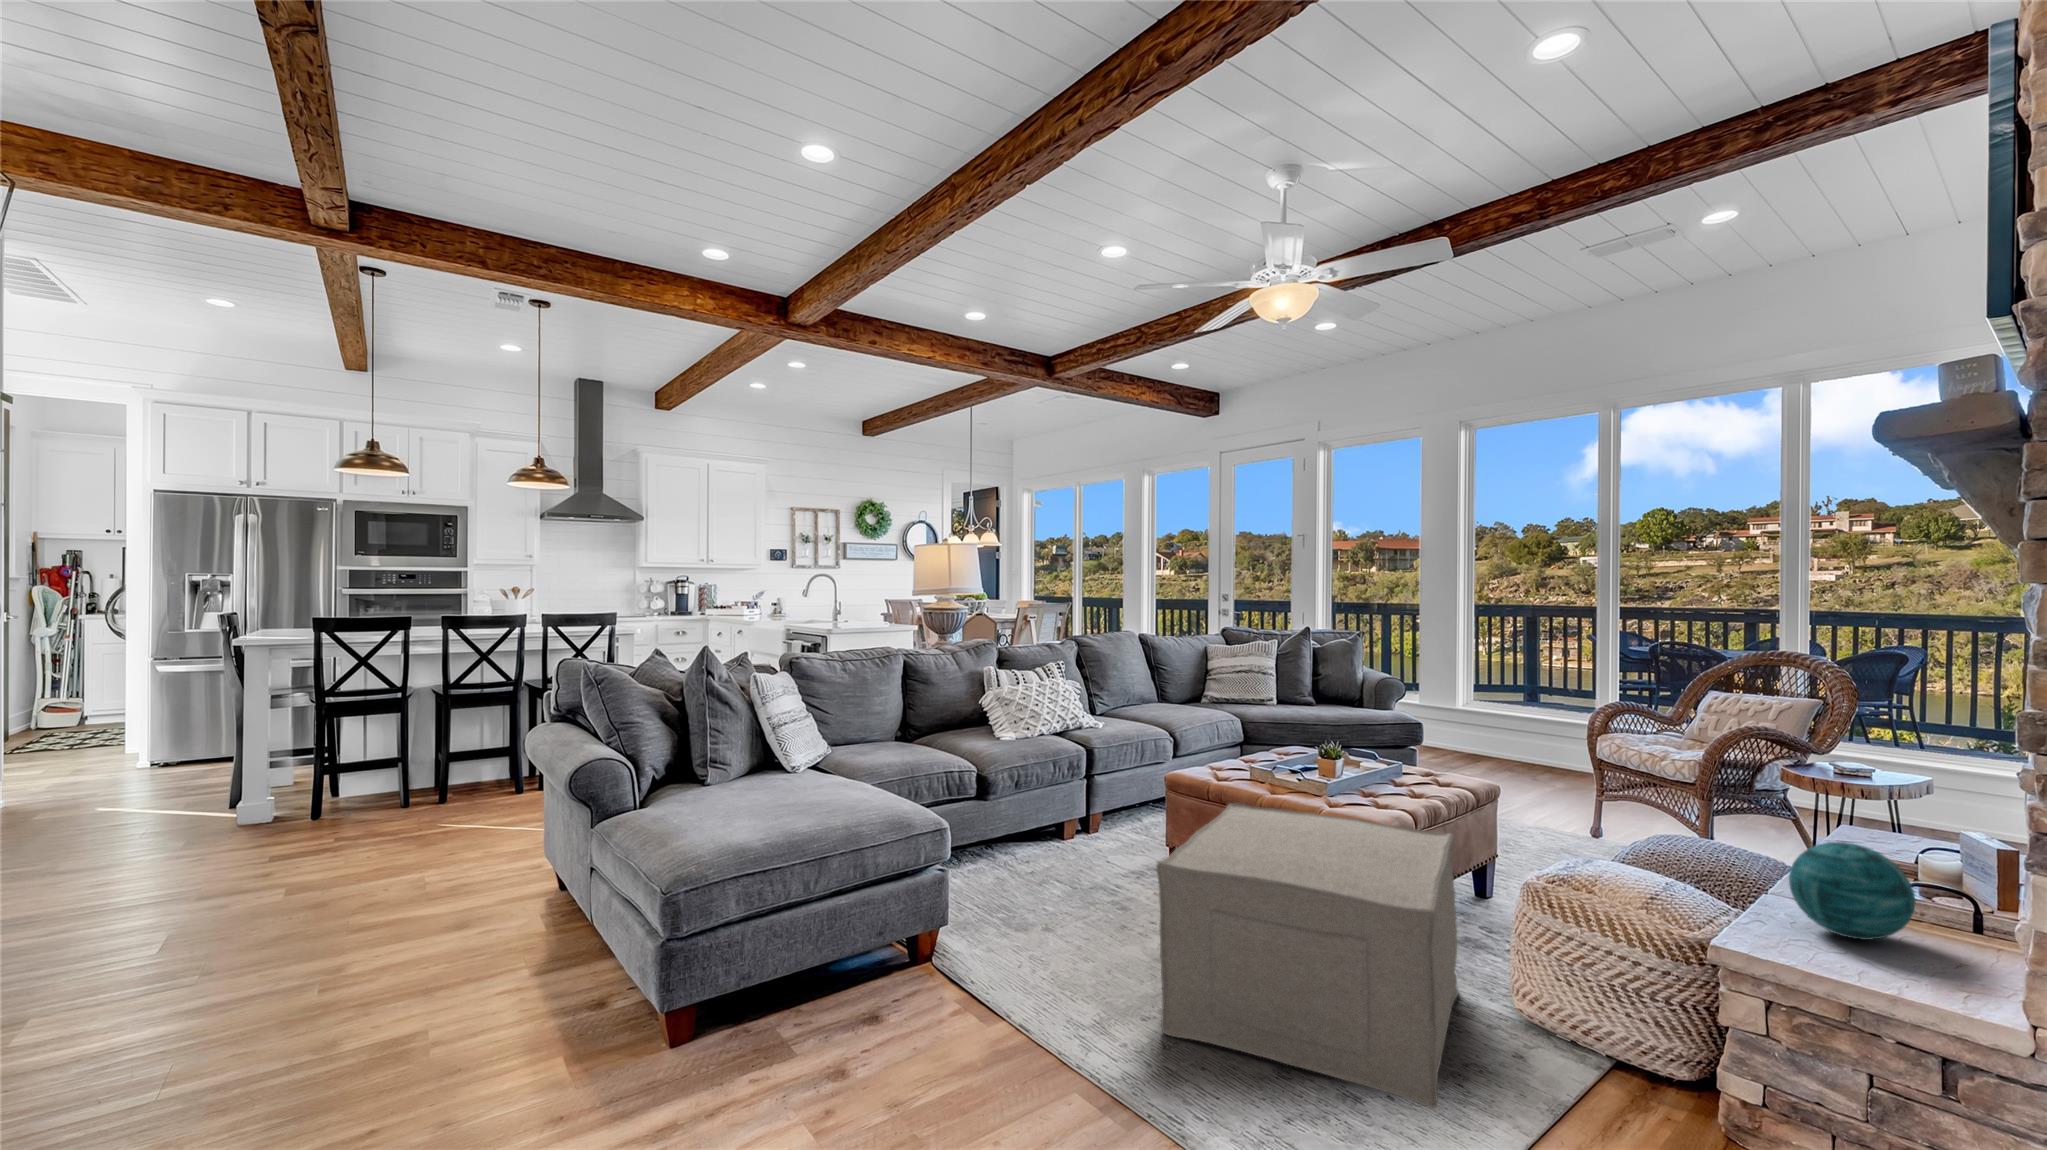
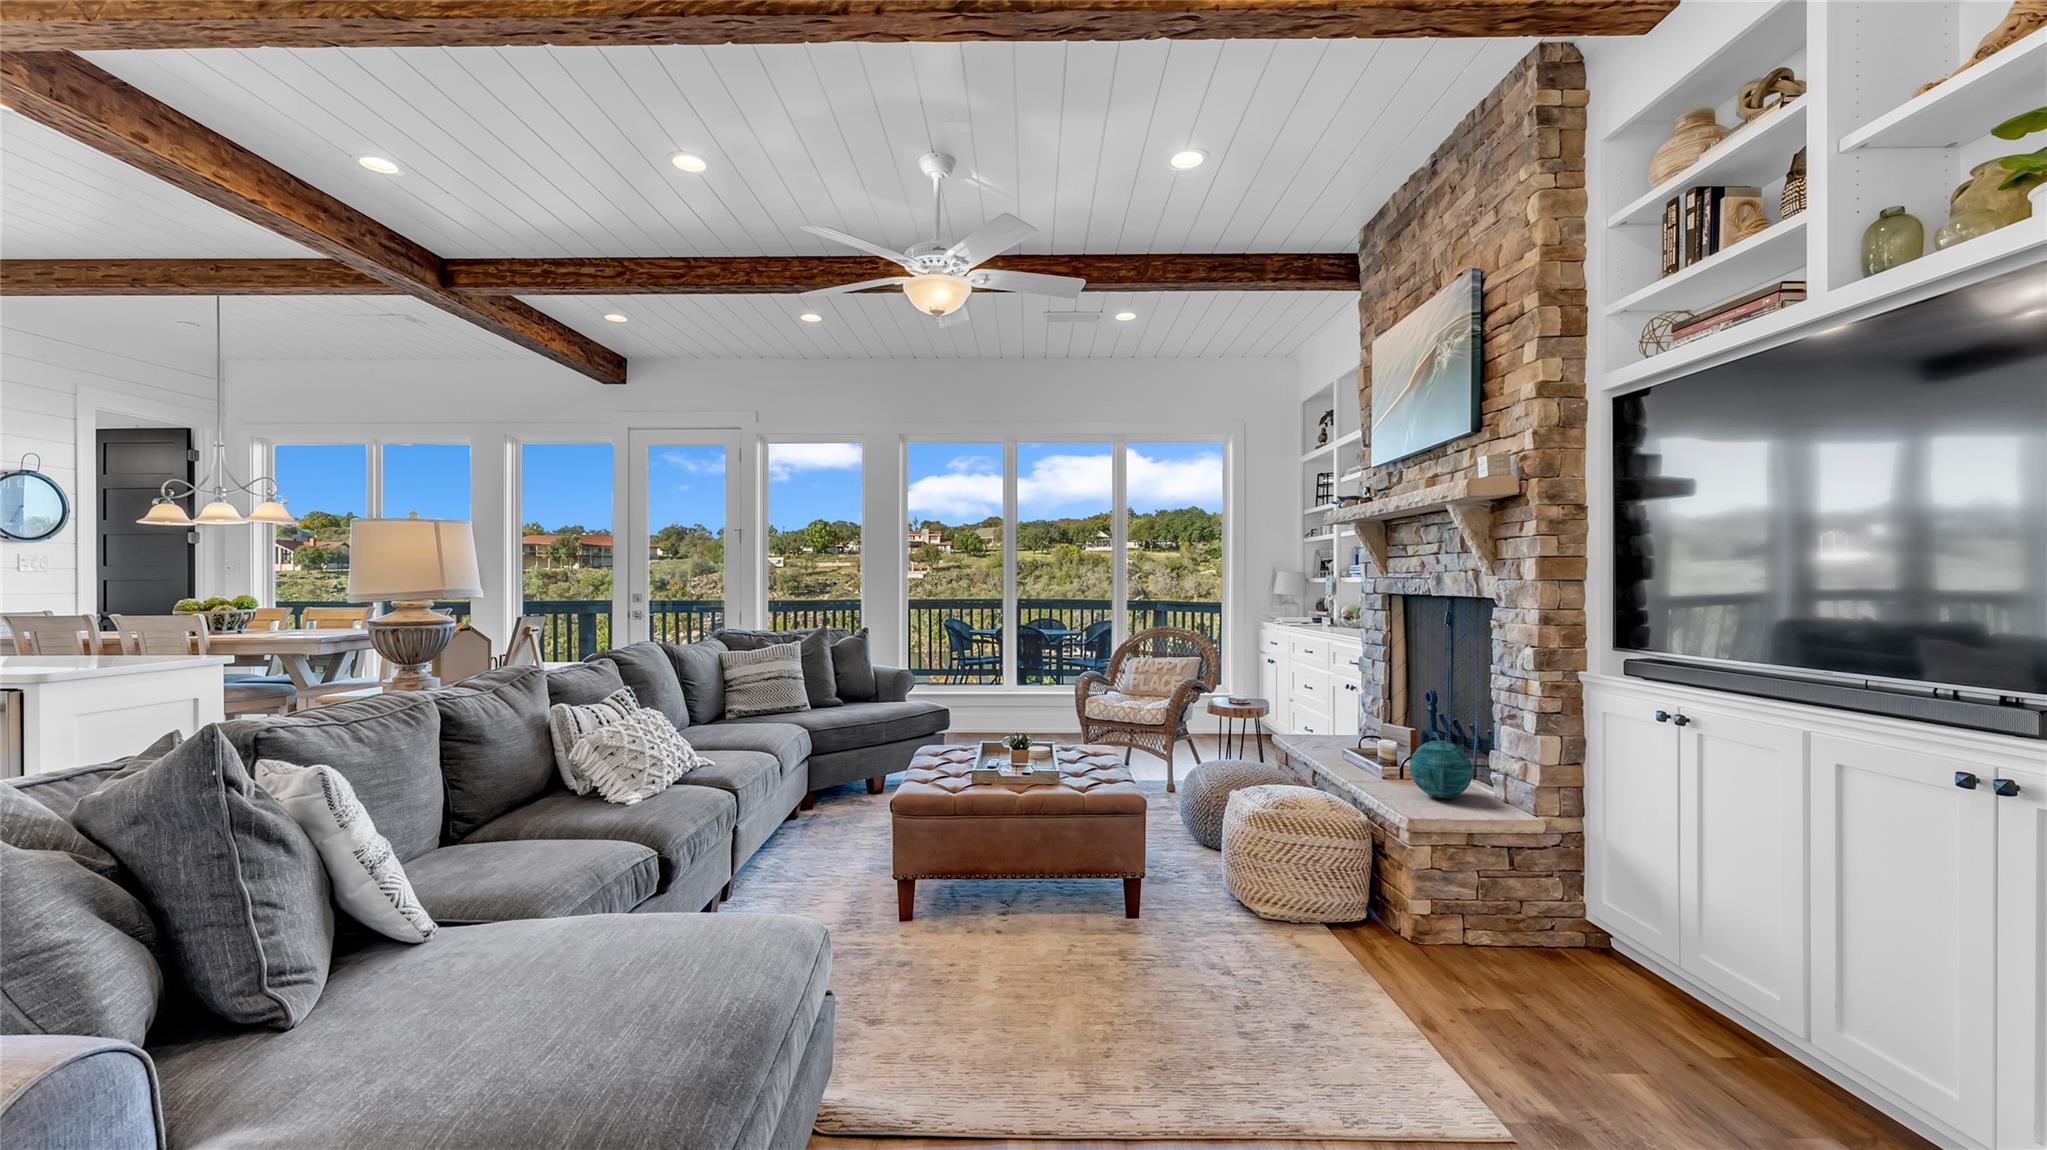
ottoman: present [1156,803,1459,1108] -> none [1031,789,1340,1057]

